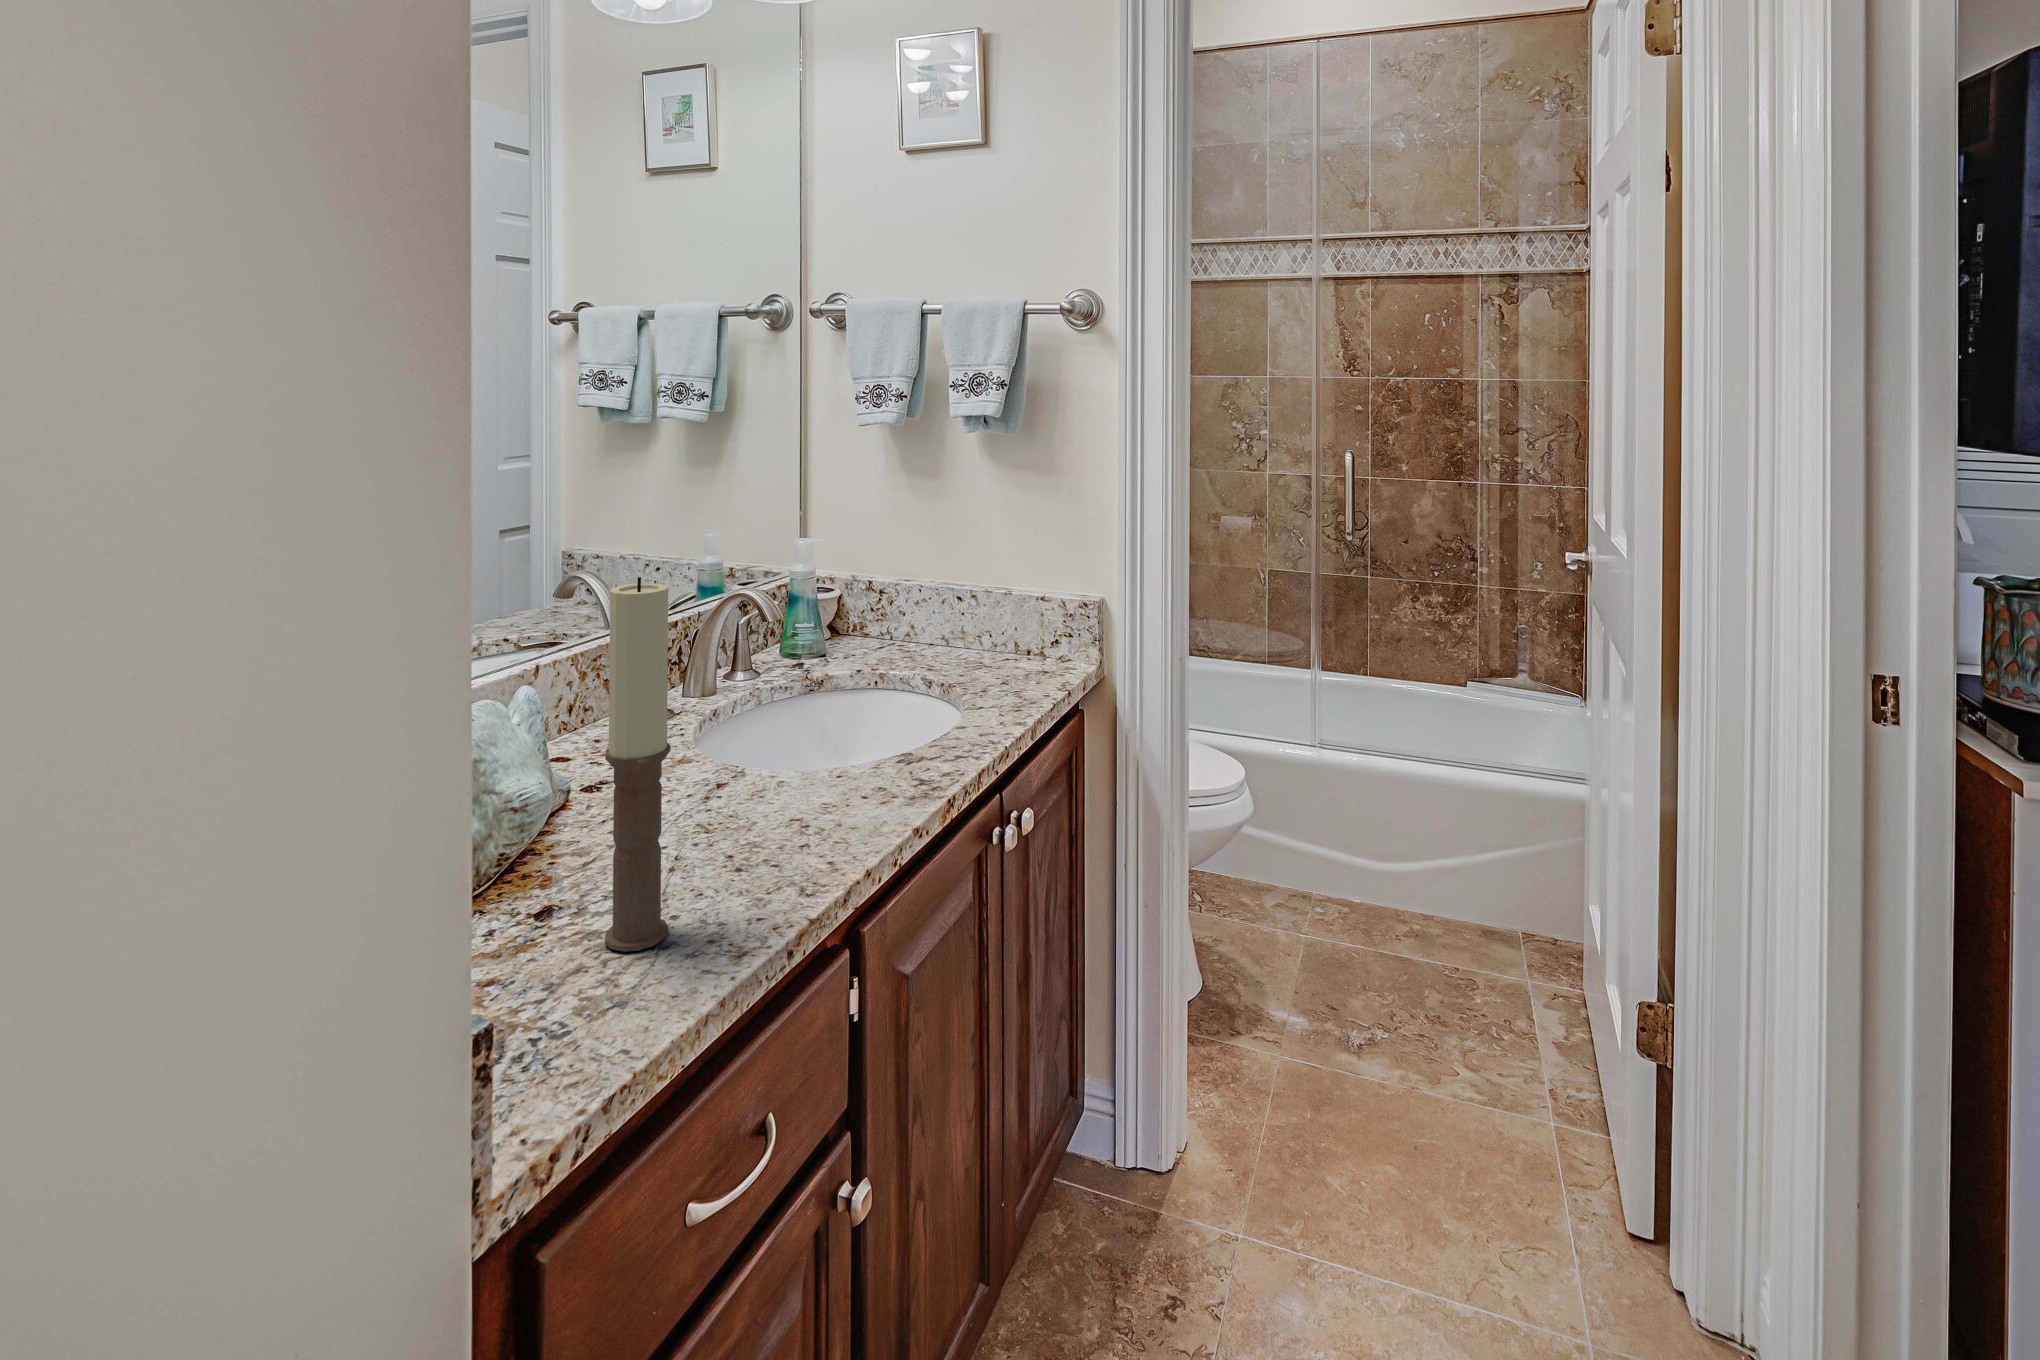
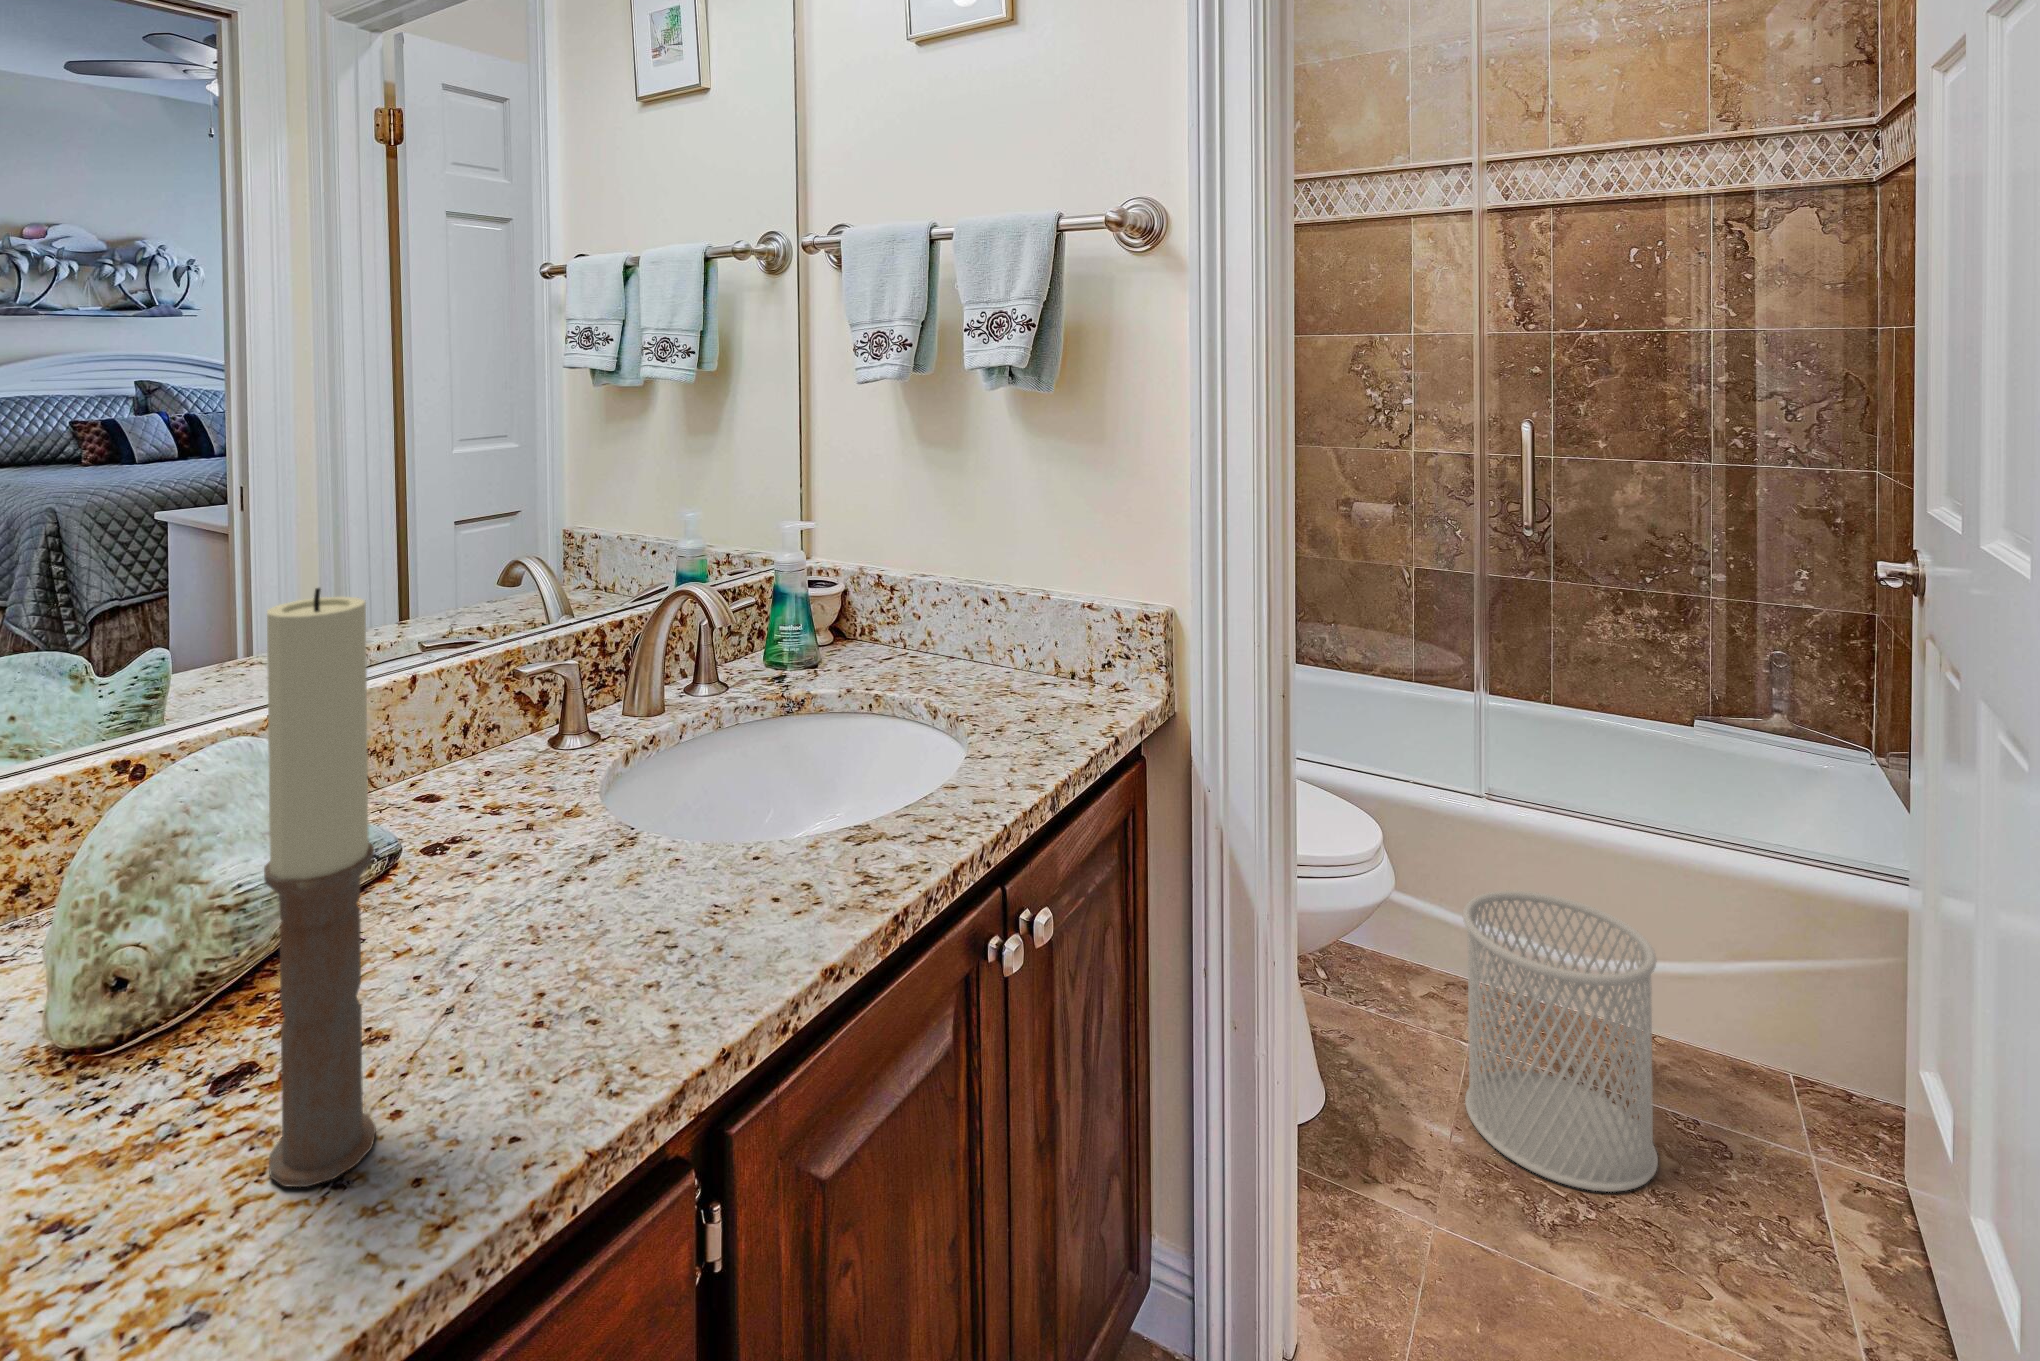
wastebasket: none [1302,810,1431,1018] -> present [1463,891,1658,1192]

